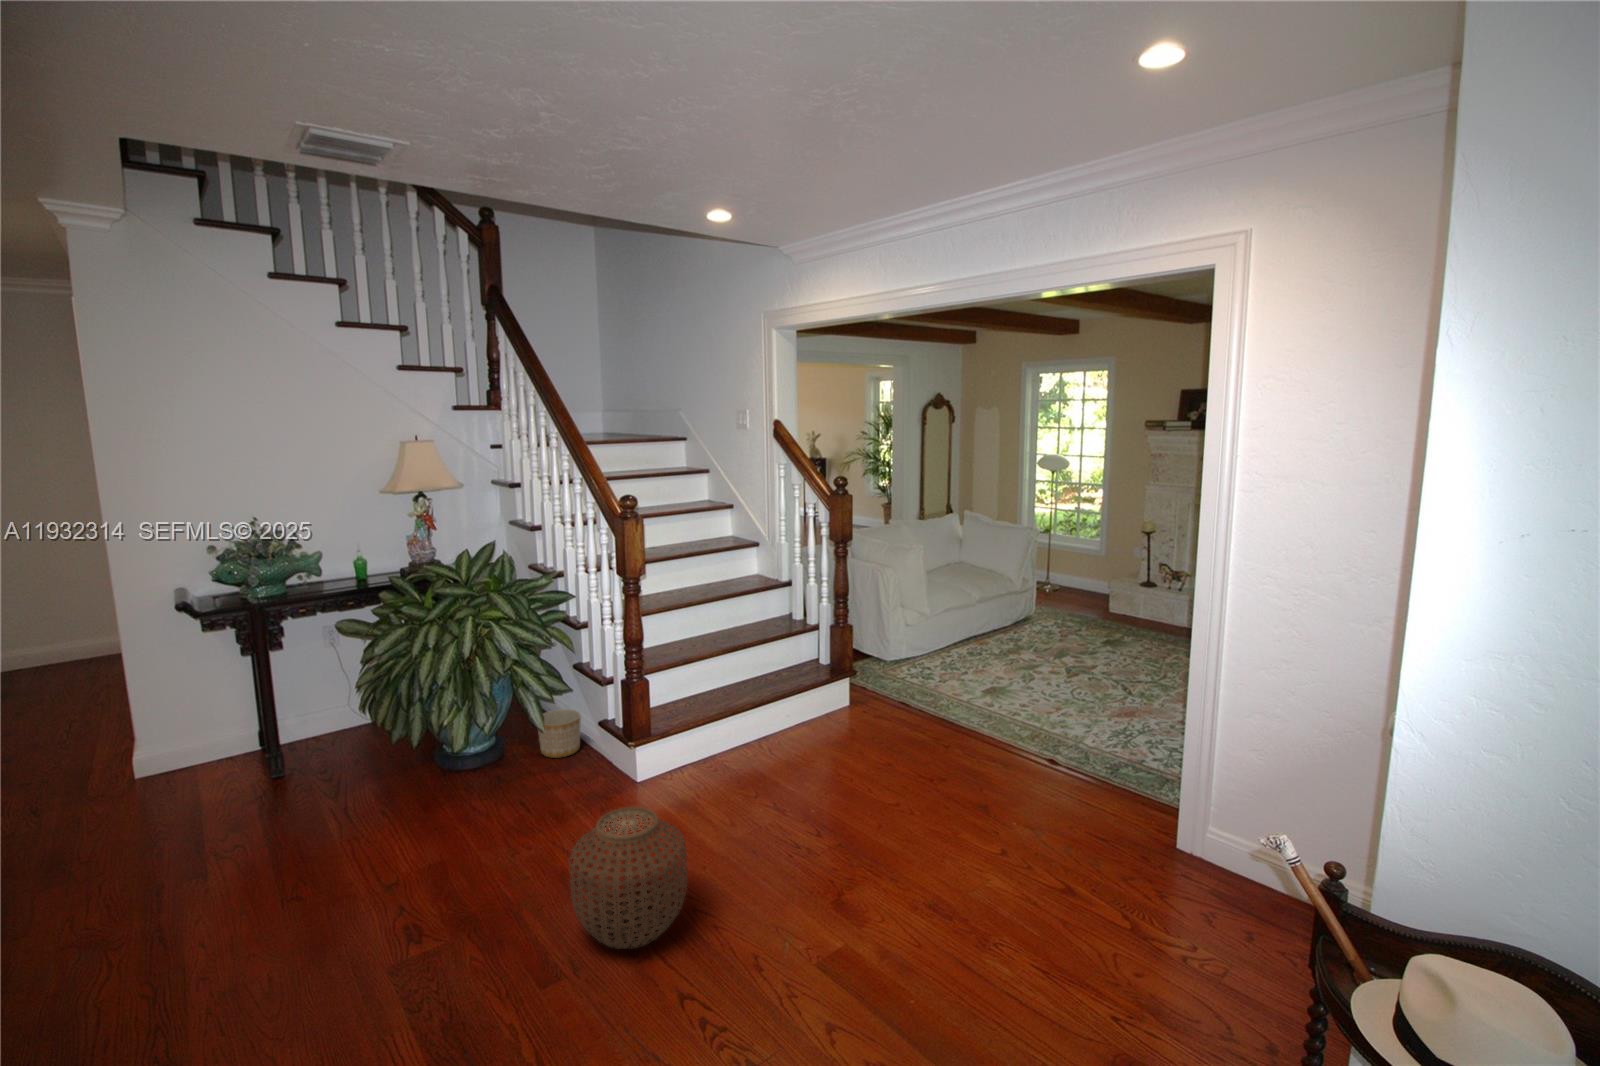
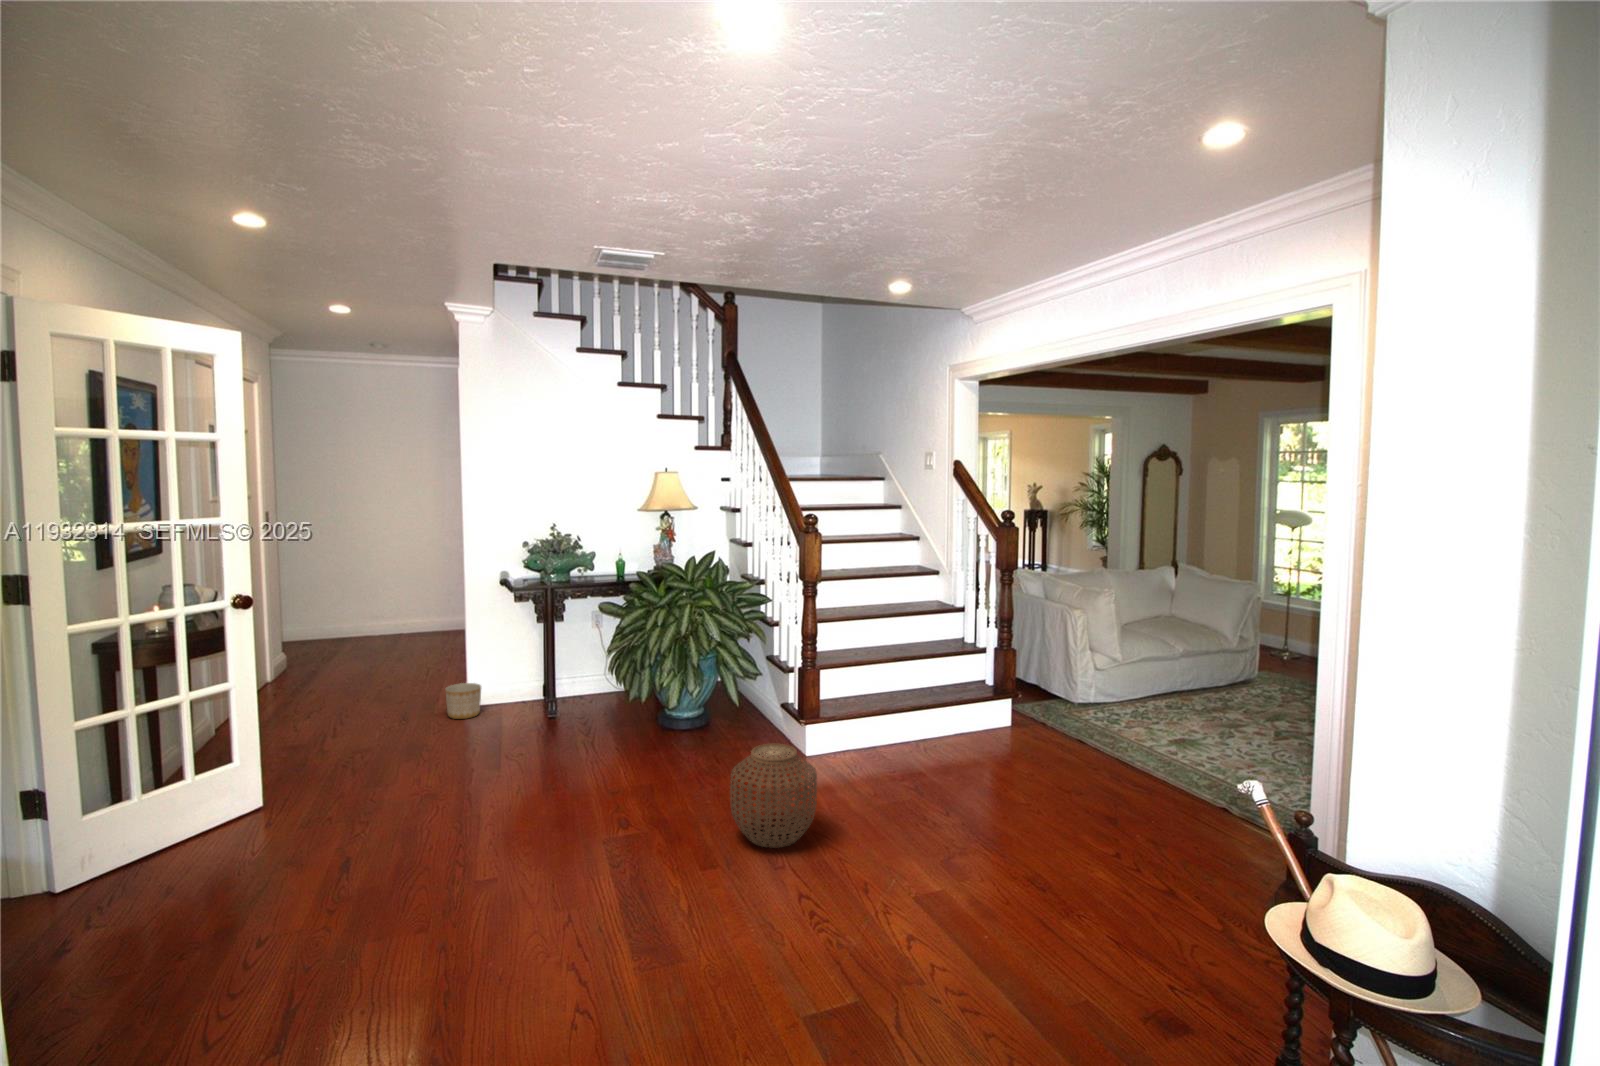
planter: present [538,709,581,758] -> present [445,683,481,719]

